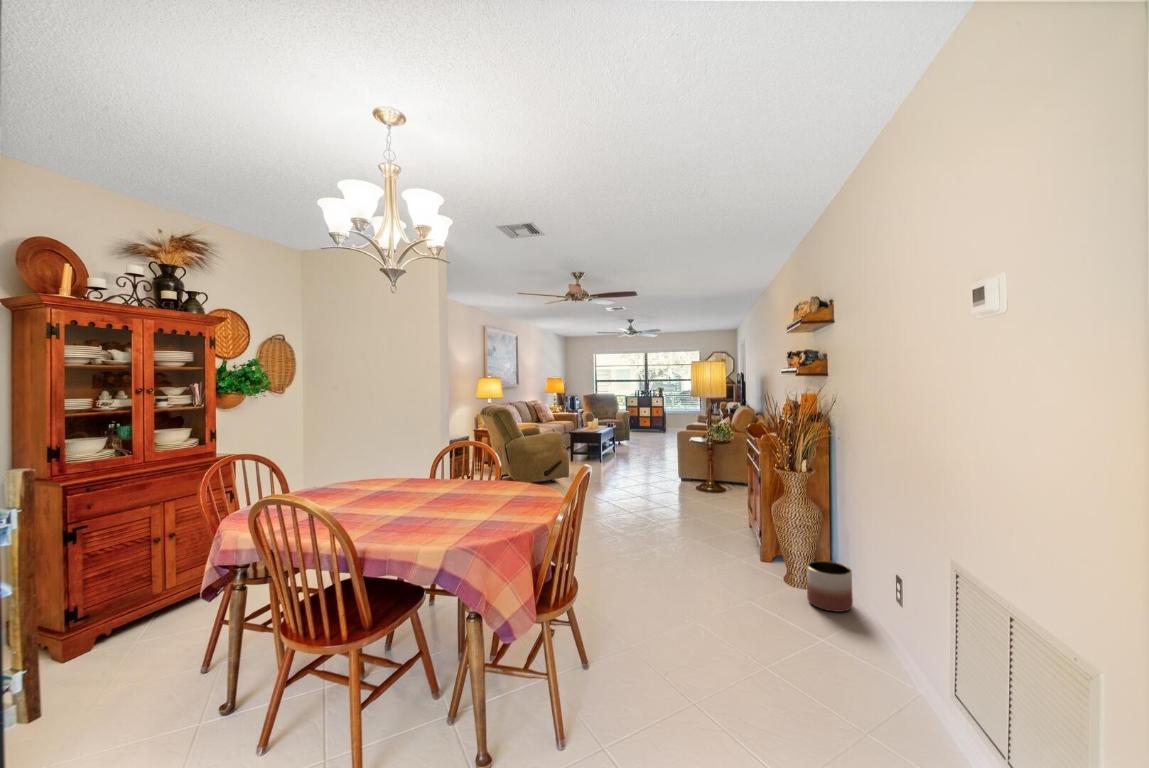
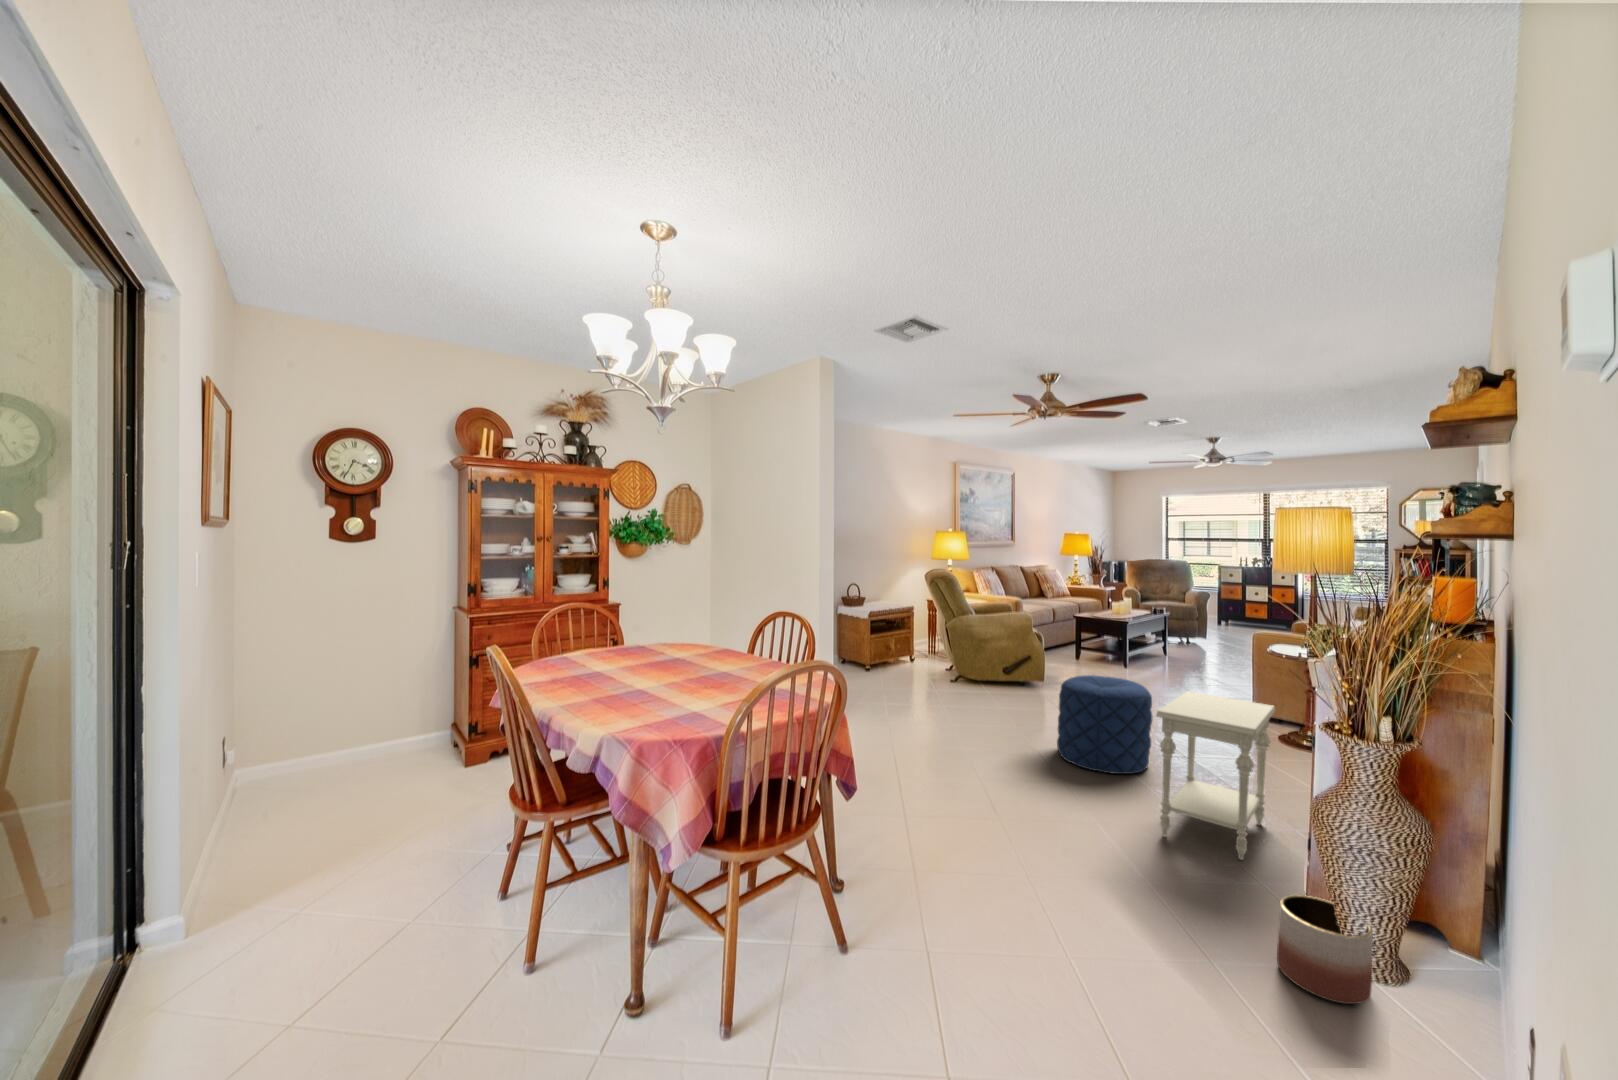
pouf: none [612,466,669,528] -> present [1057,675,1153,774]
side table: none [698,466,756,557] -> present [1156,692,1275,860]

